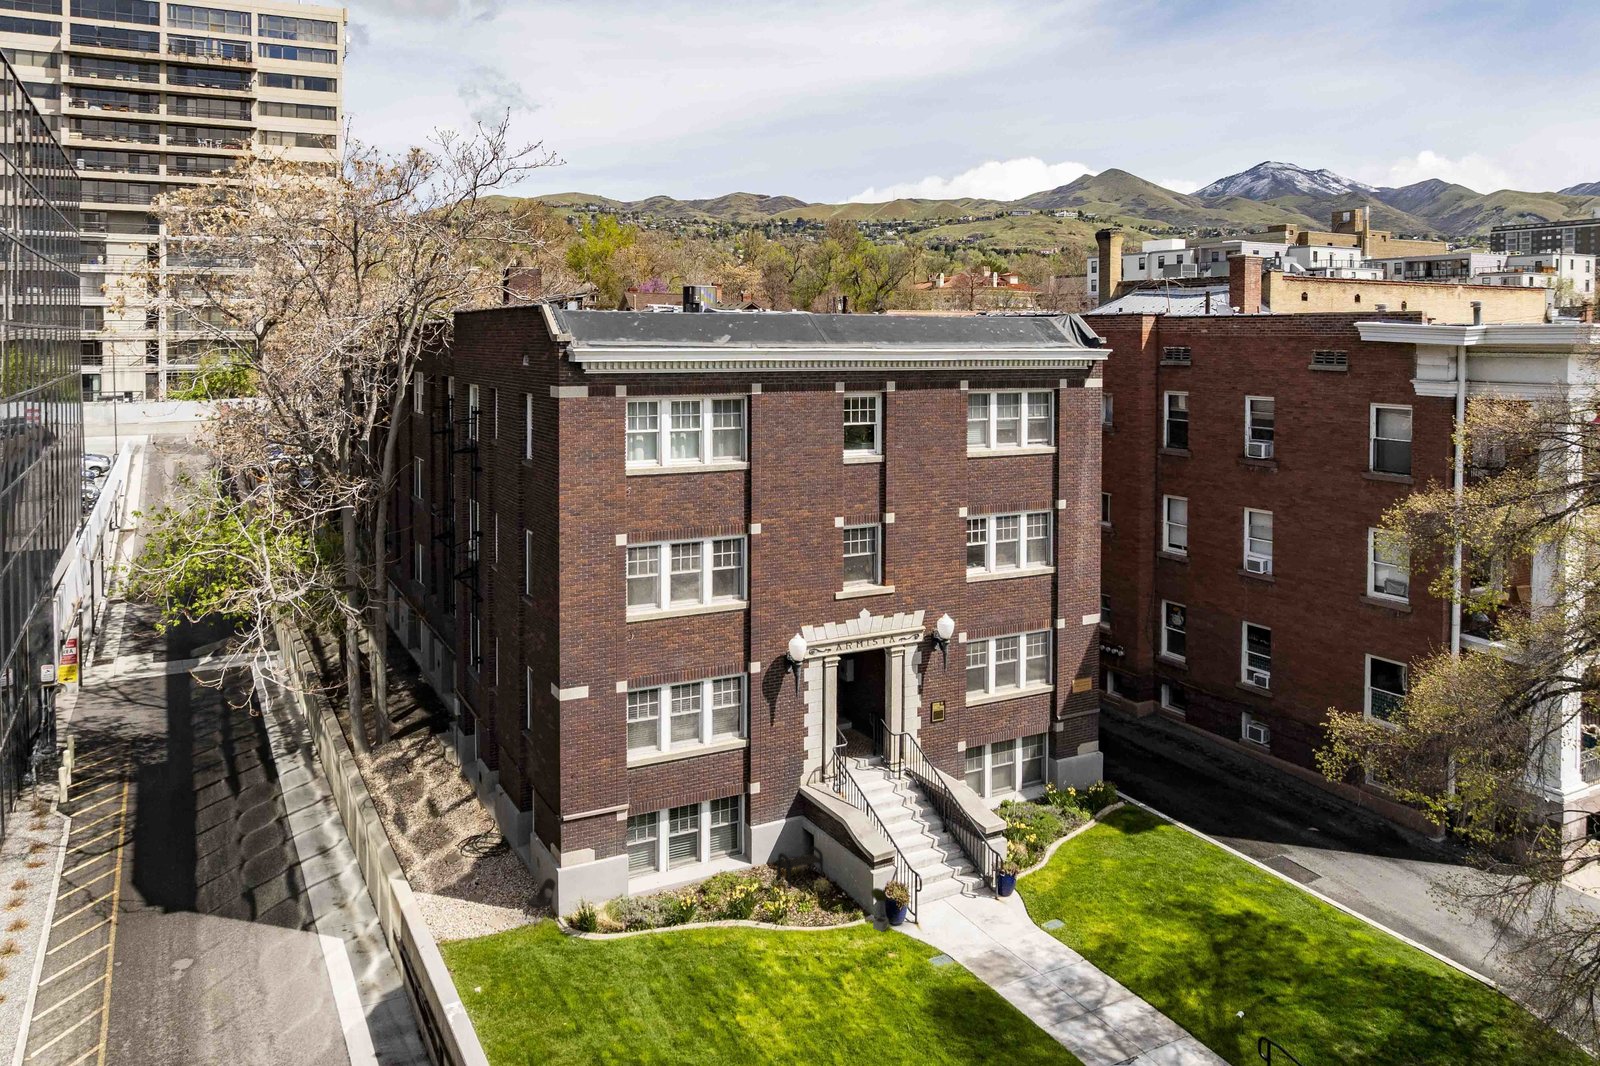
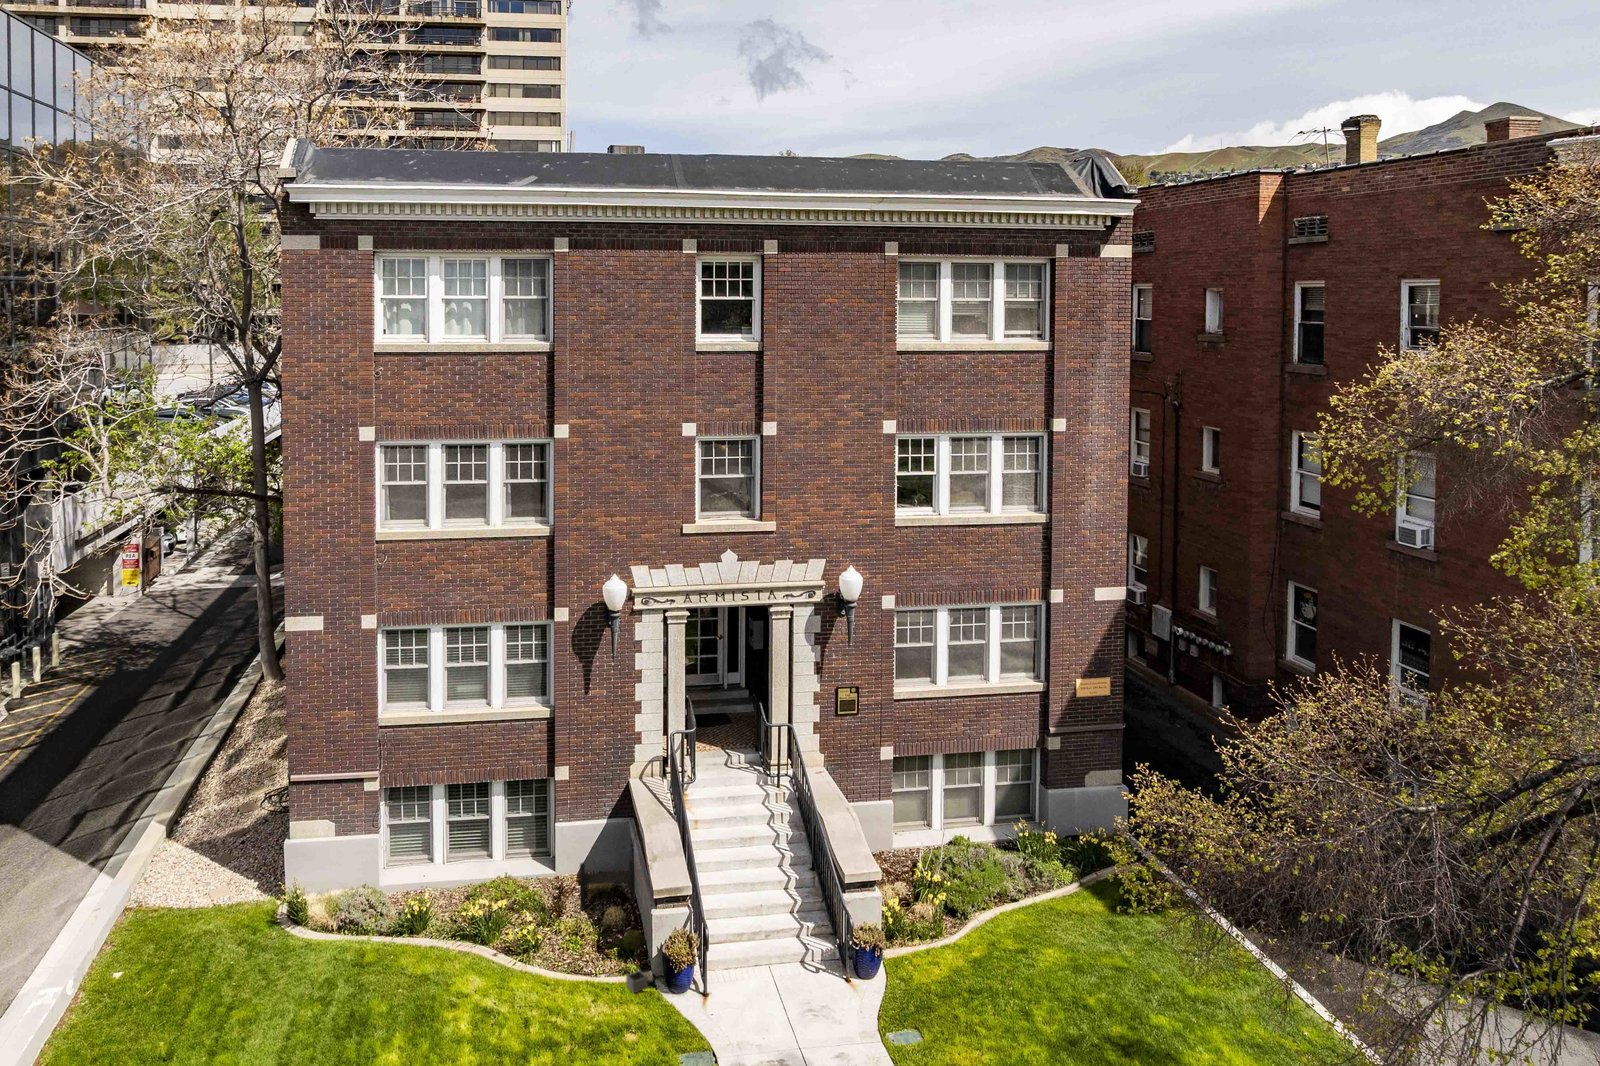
chair: present [526,878,555,926] -> none [245,853,280,910]

